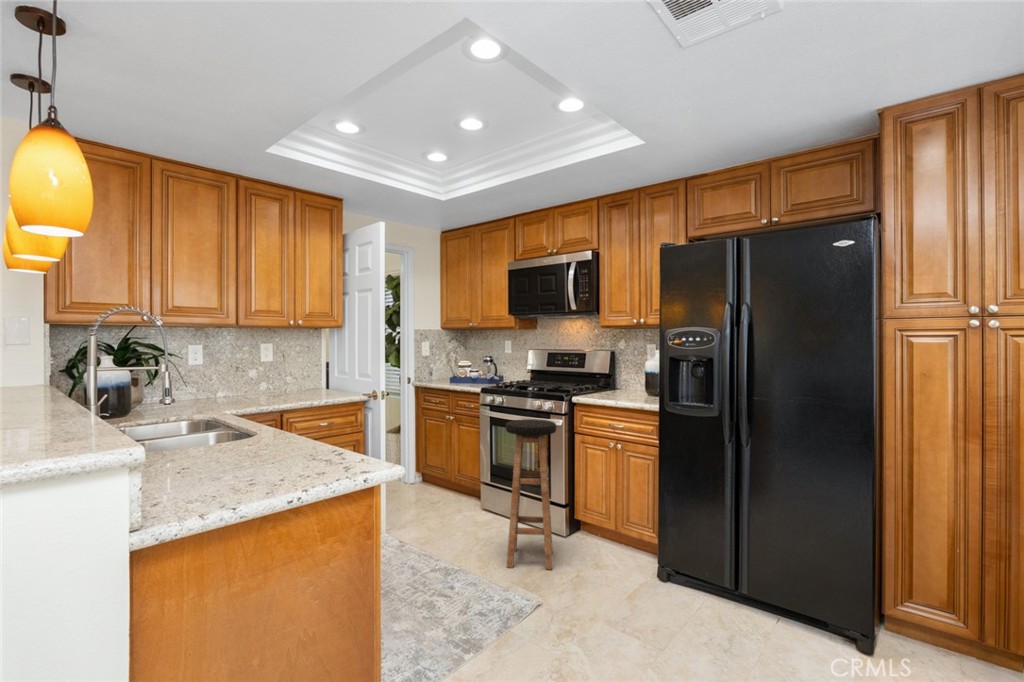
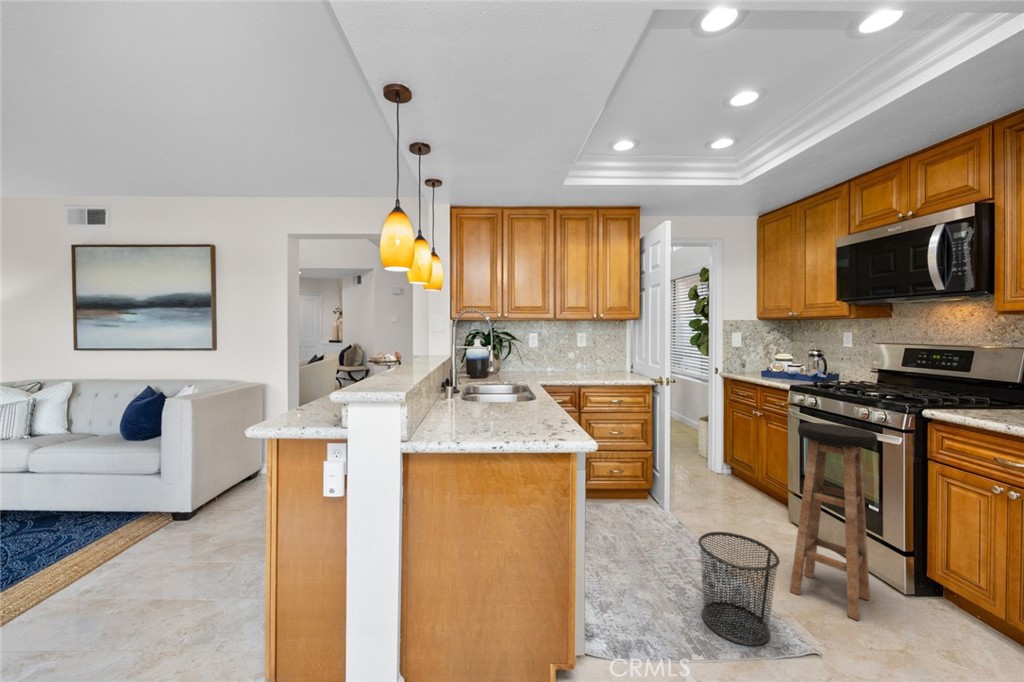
waste bin: none [450,531,514,625] -> present [698,532,780,645]

